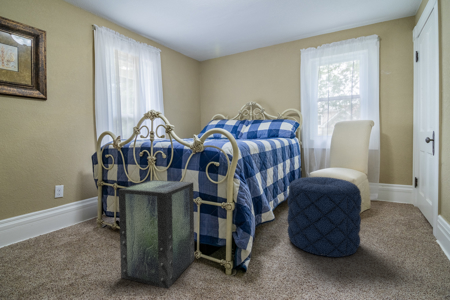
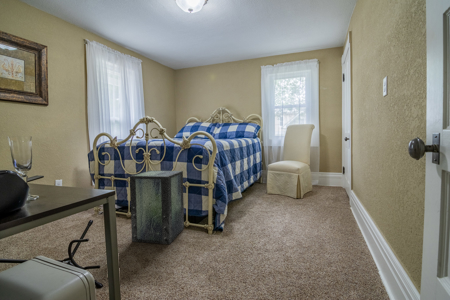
pouf: present [287,177,362,257] -> none [251,167,301,221]

